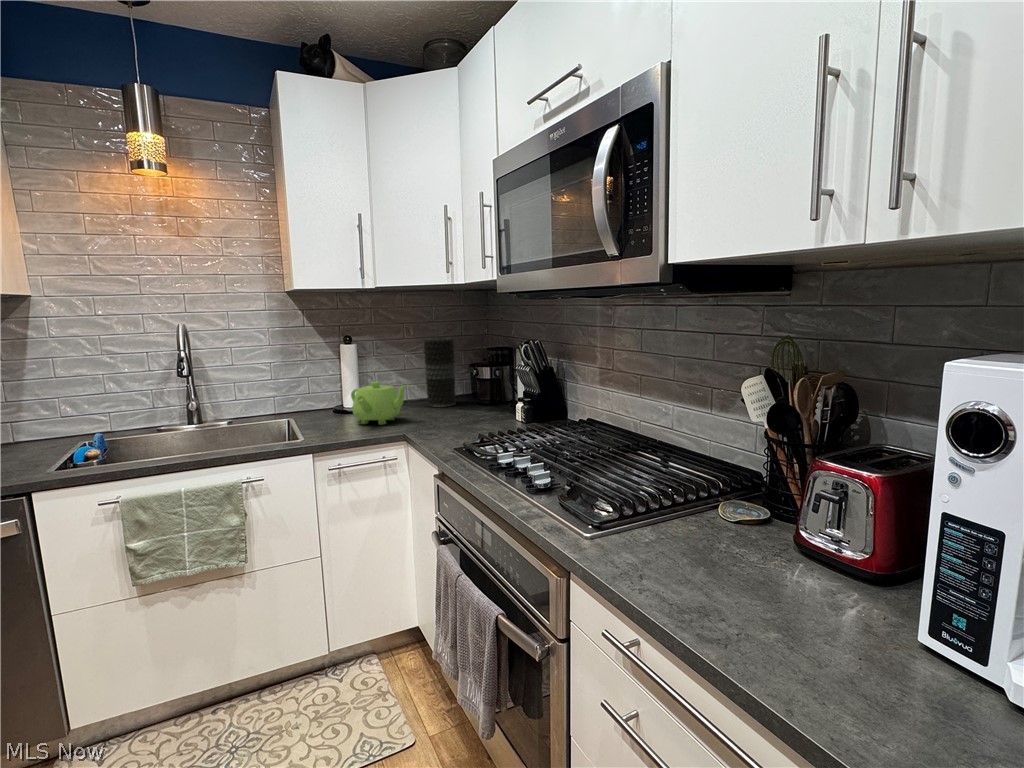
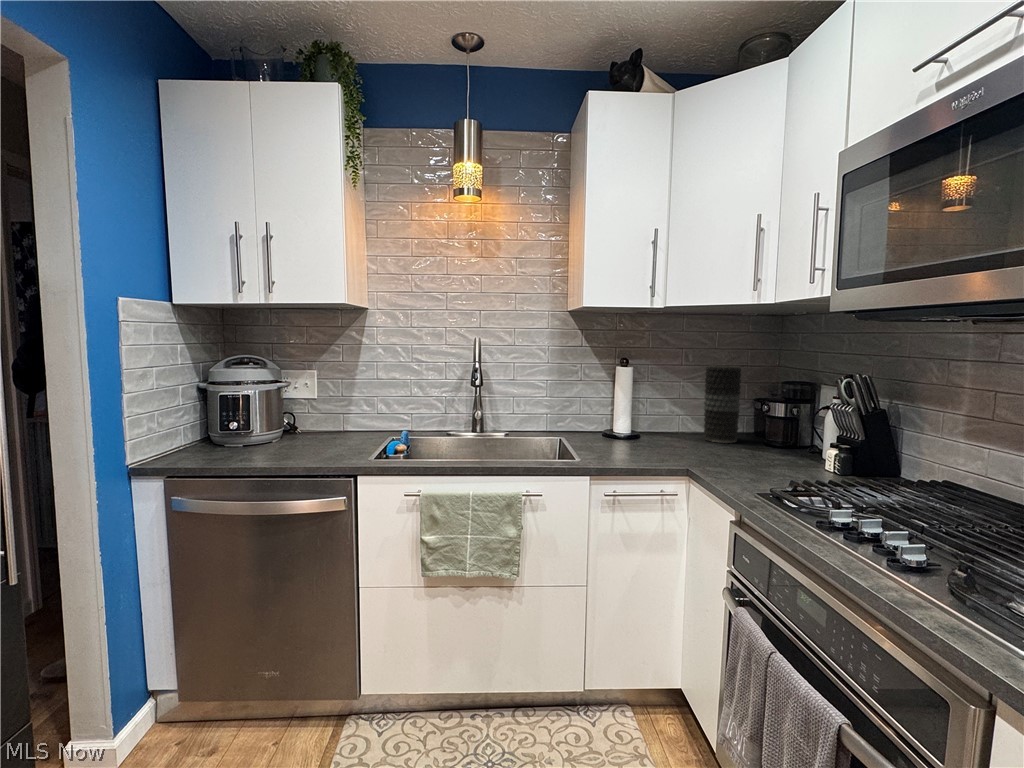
teapot: present [351,382,408,425] -> none [626,407,693,454]

